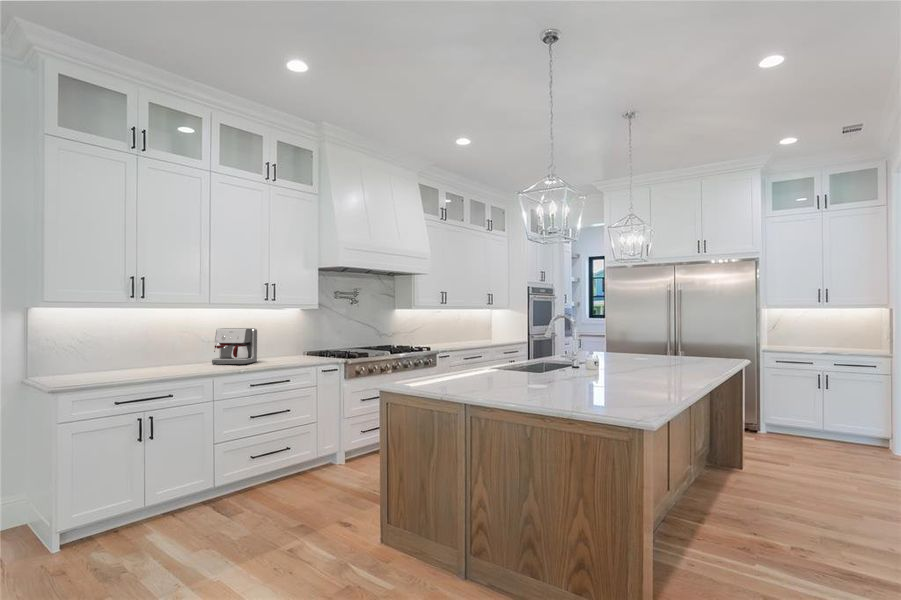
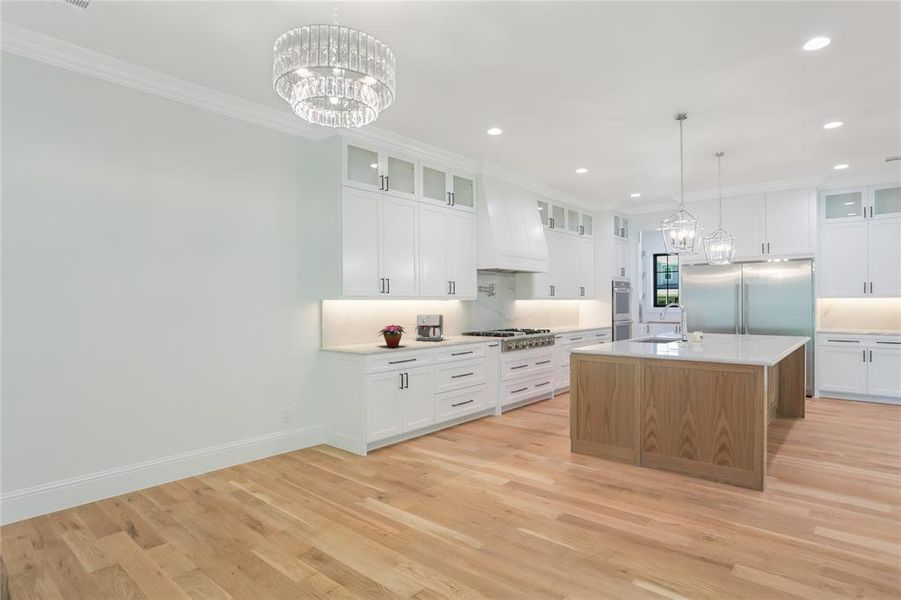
flower arrangement: none [120,343,176,376] -> present [379,325,405,347]

